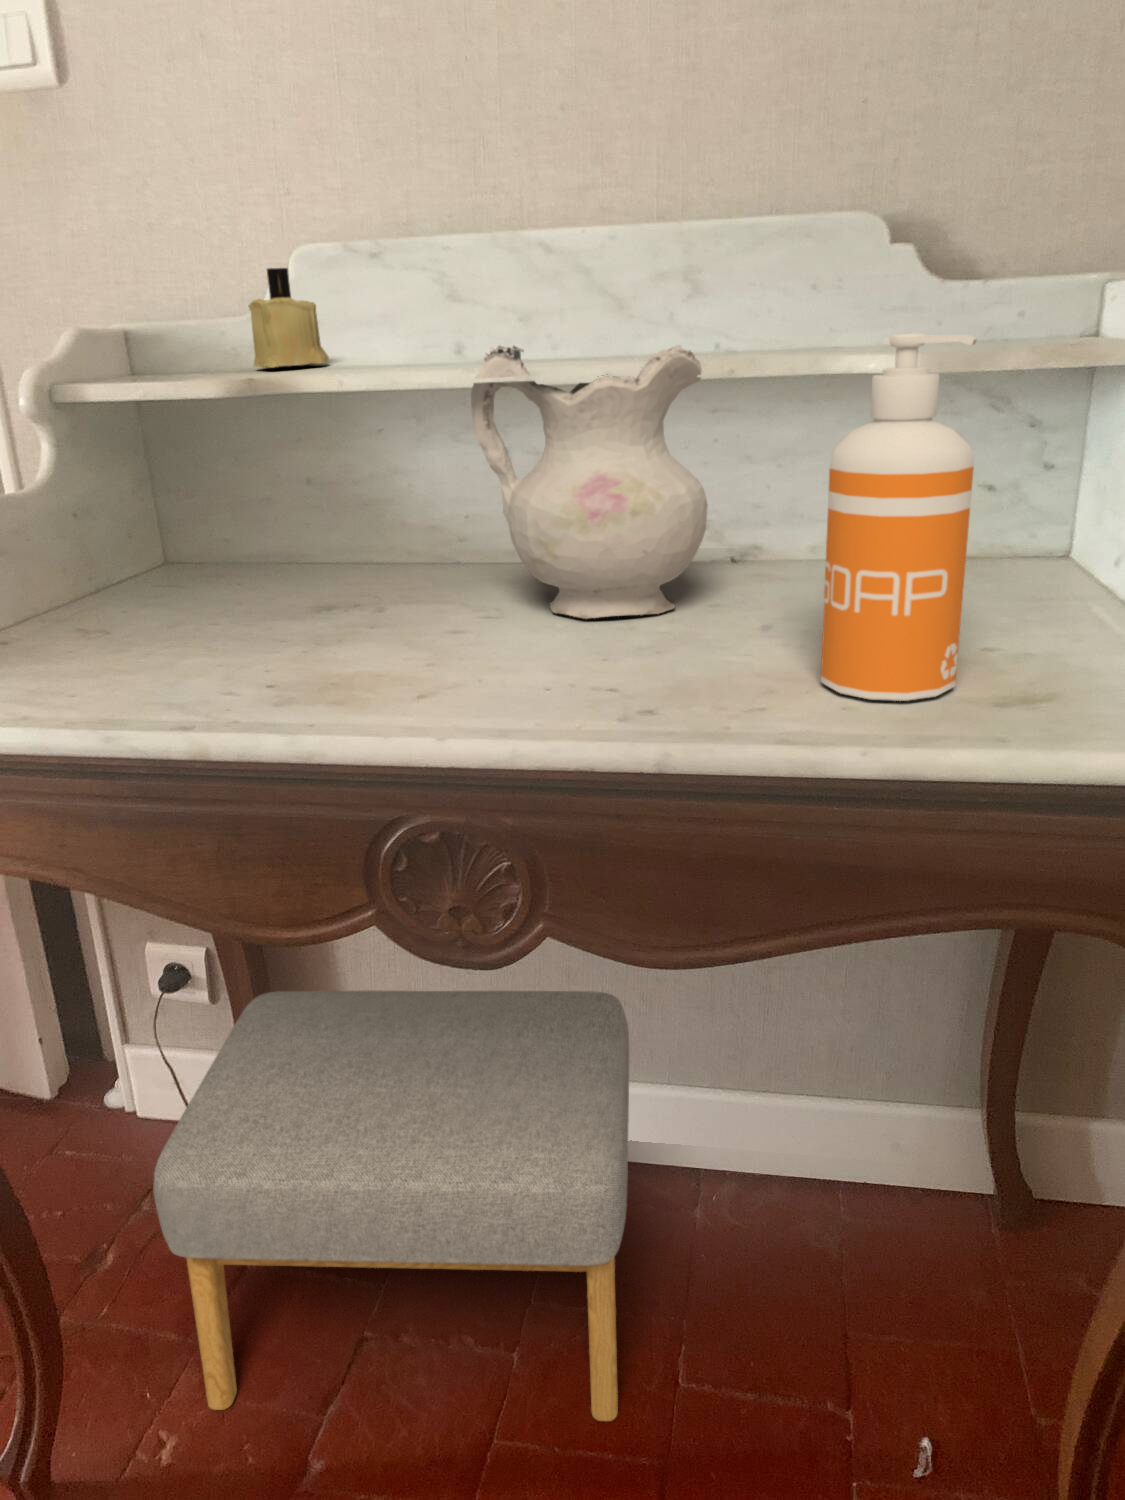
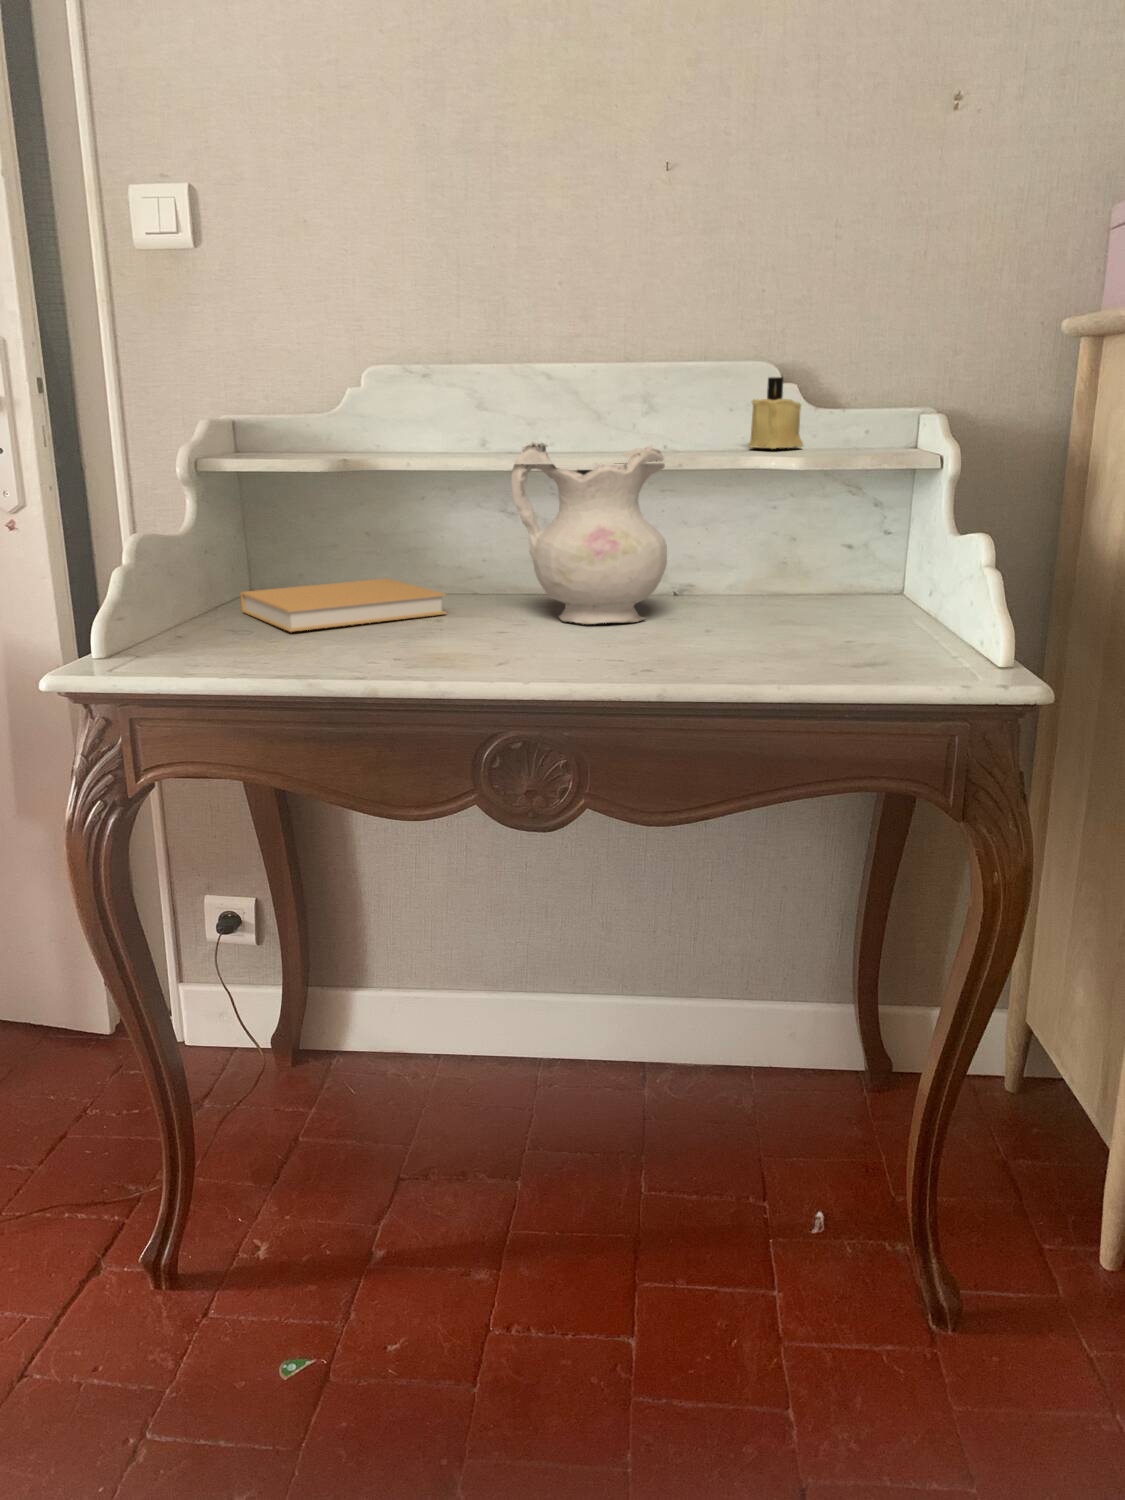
candle: present [249,268,329,367] -> present [749,377,803,449]
soap dispenser: present [821,333,977,701] -> none [750,446,841,663]
book: none [122,544,396,636] -> present [240,579,446,632]
footstool: present [153,991,629,1421] -> none [266,915,611,1224]

